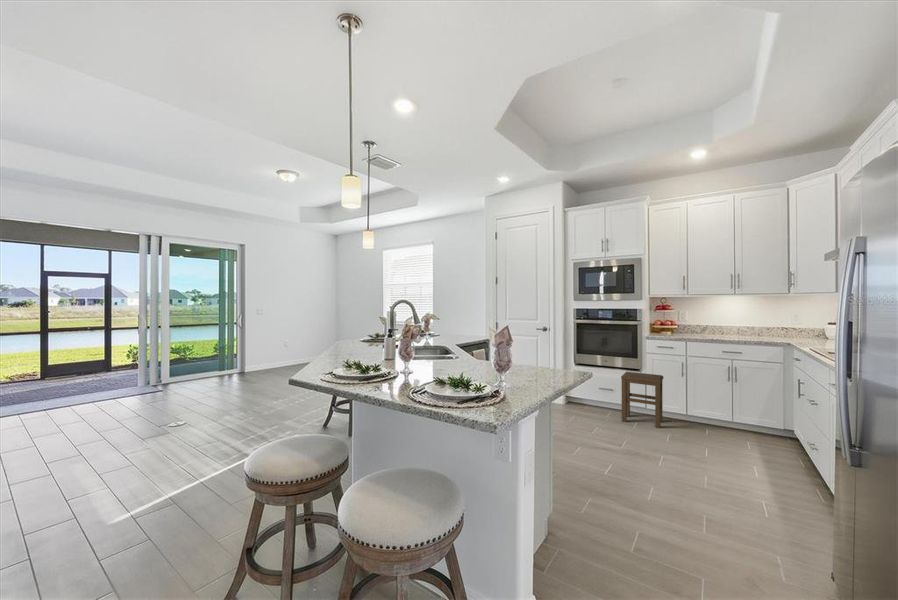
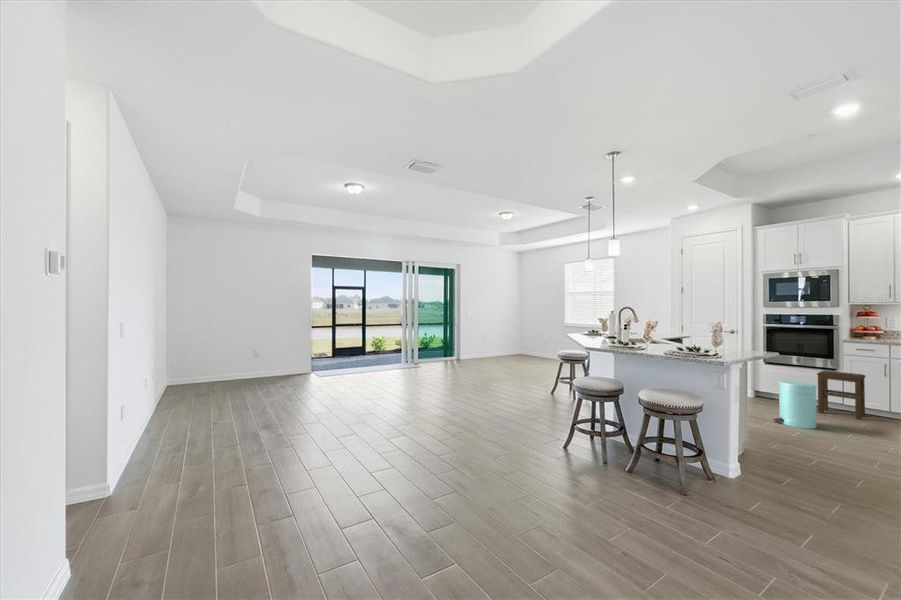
trash can: none [578,392,621,455] -> present [773,380,816,429]

